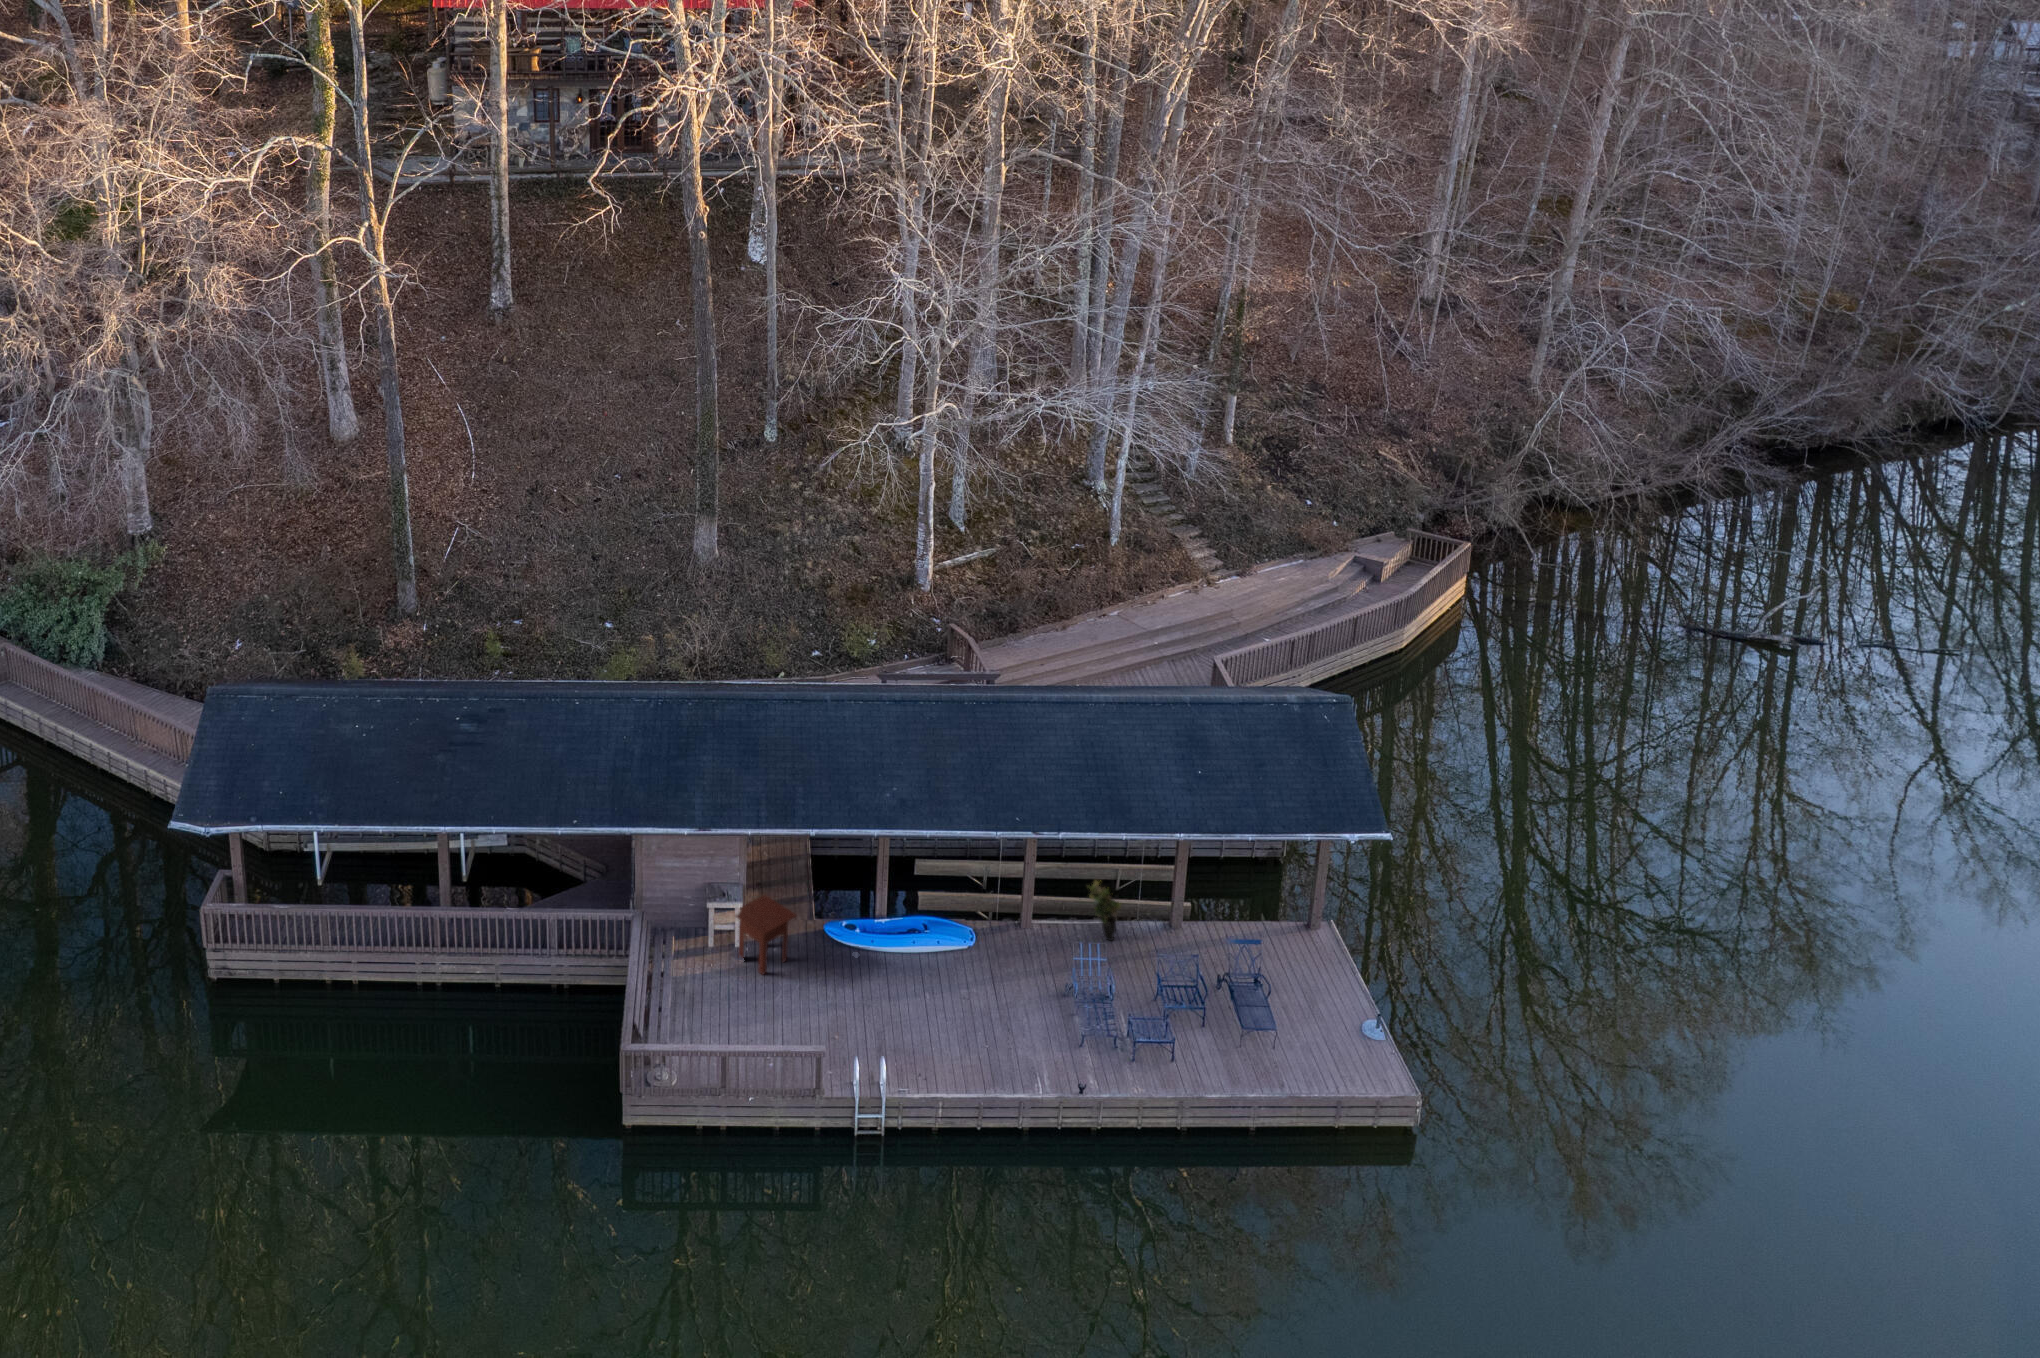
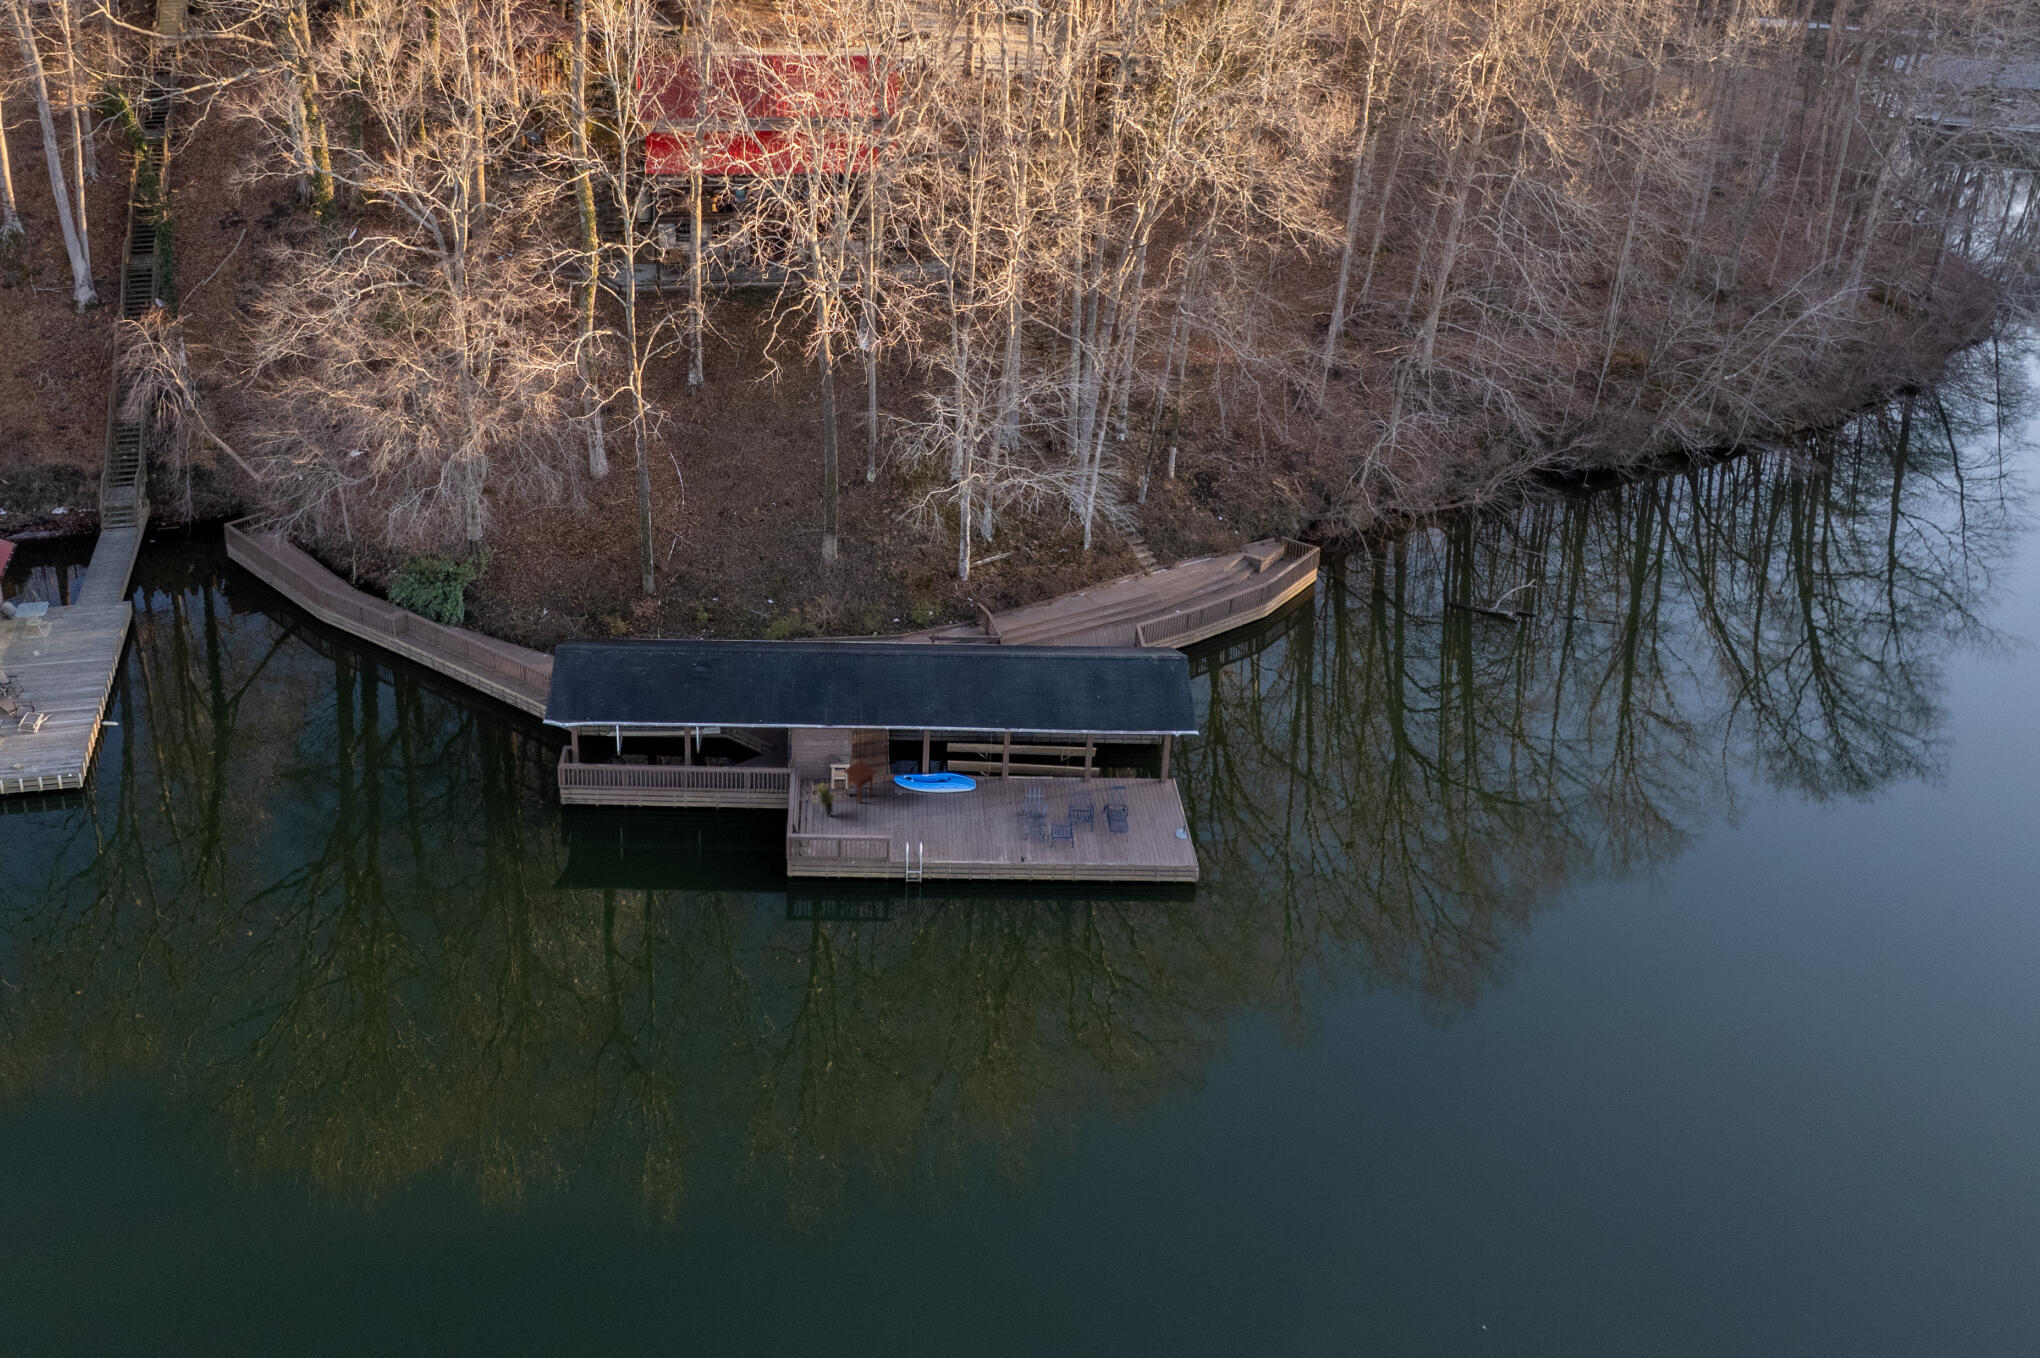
potted plant: present [1088,881,1121,941] -> present [817,784,834,816]

